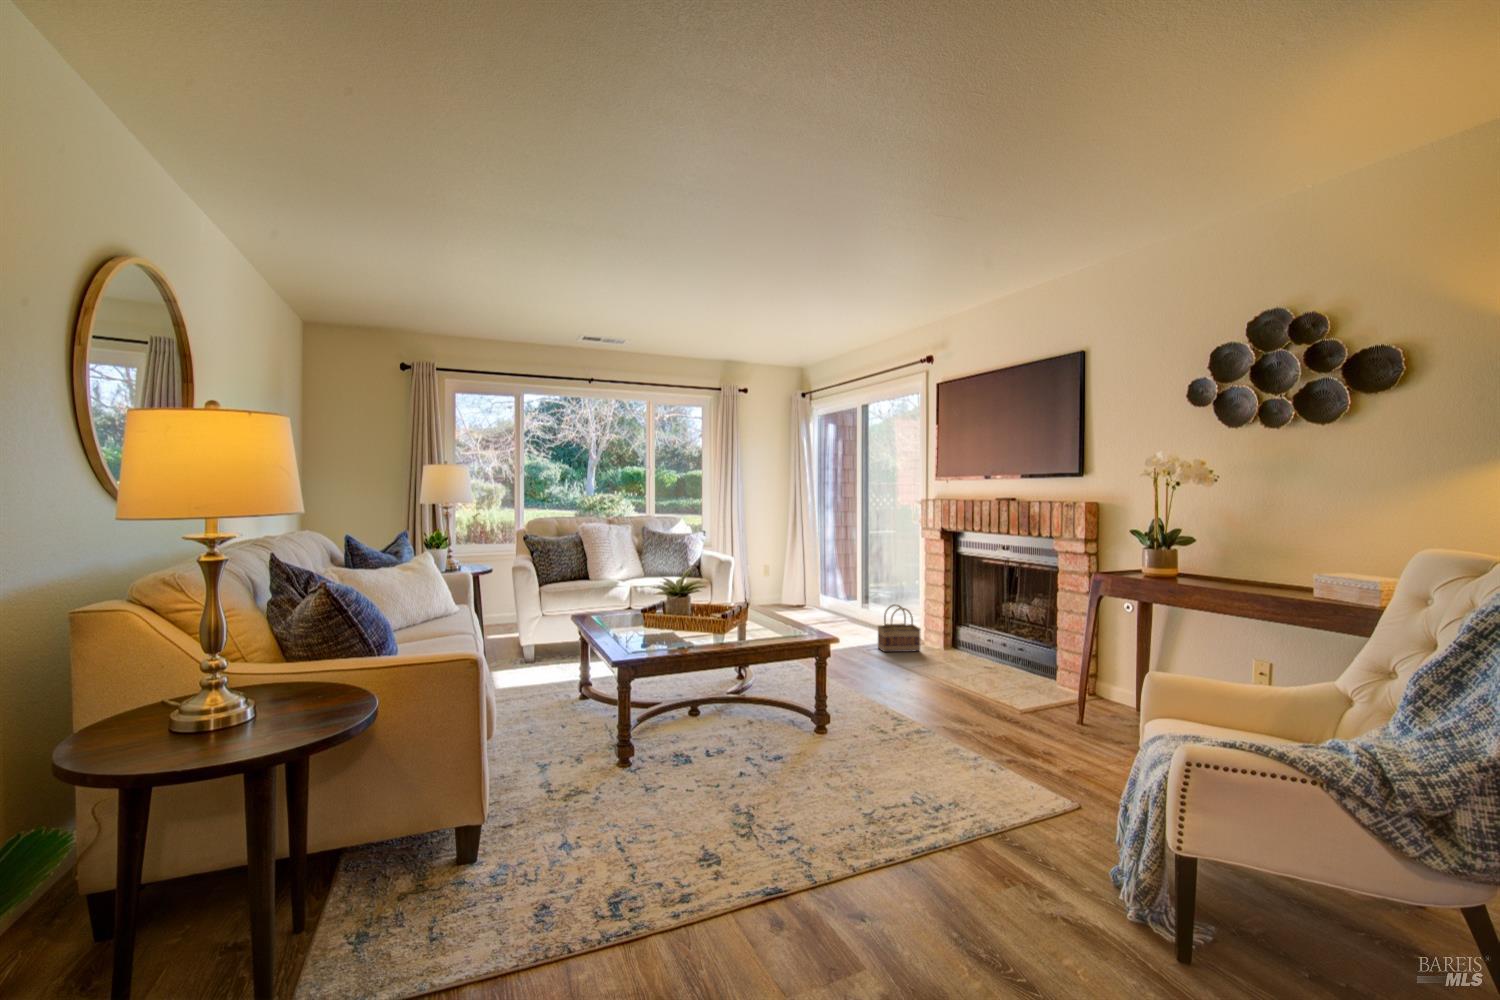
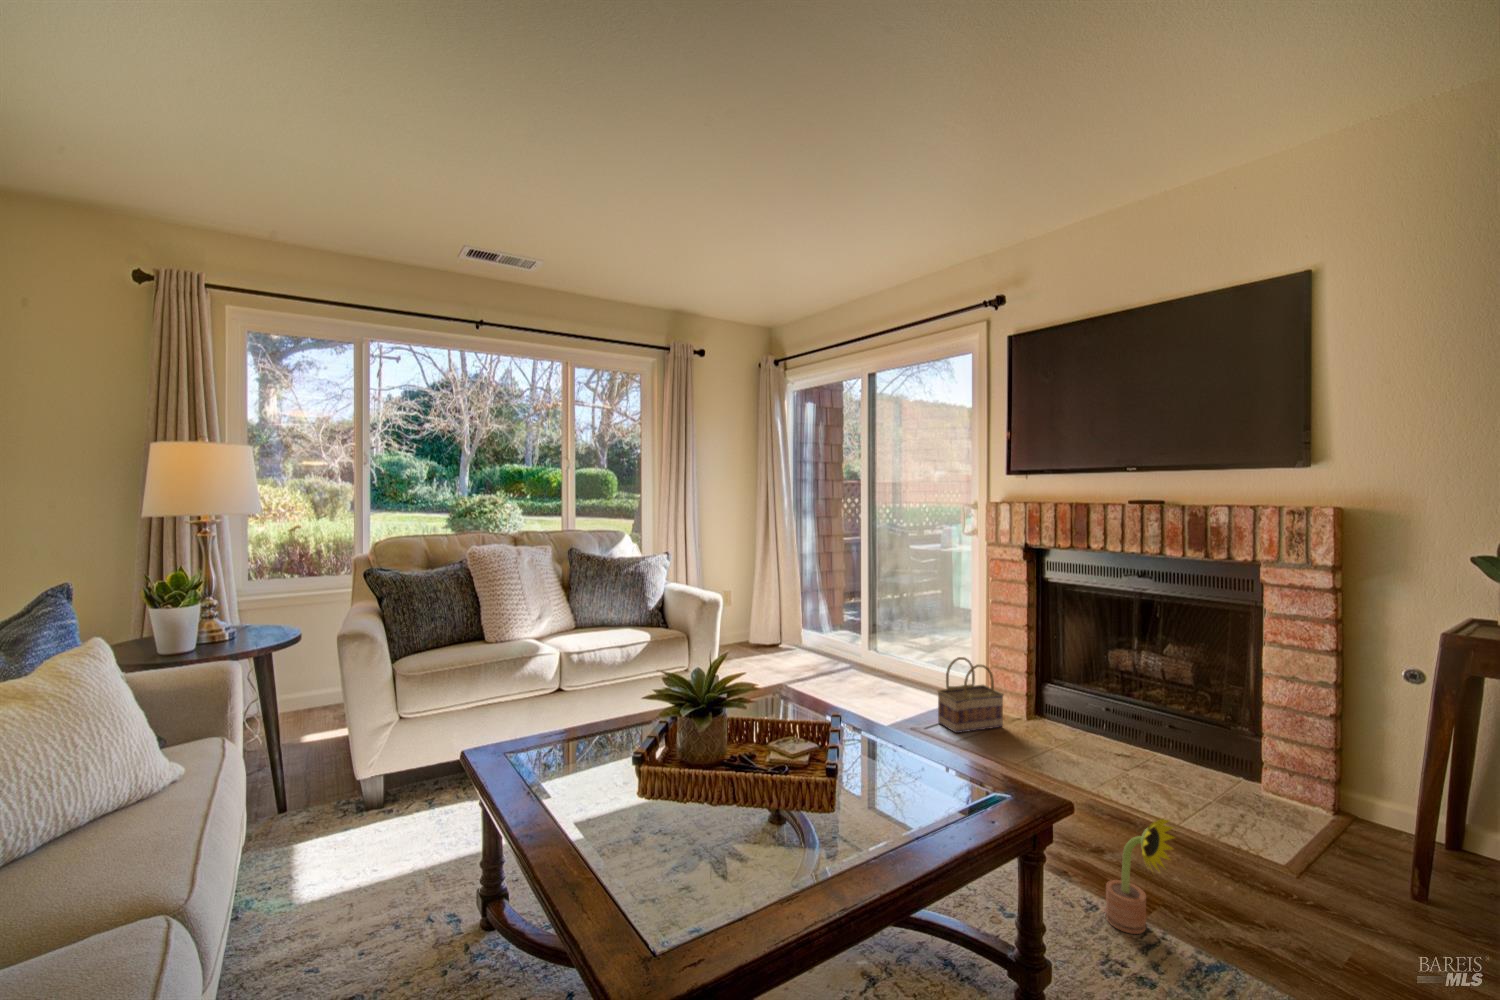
decorative plant: none [886,656,918,717] -> present [1106,818,1174,934]

